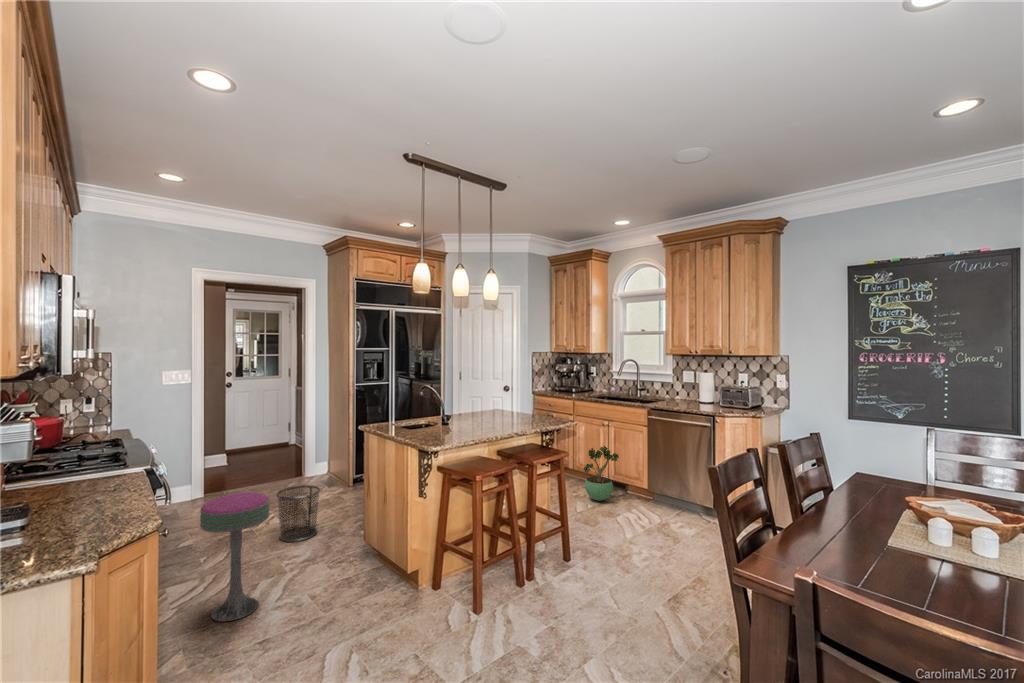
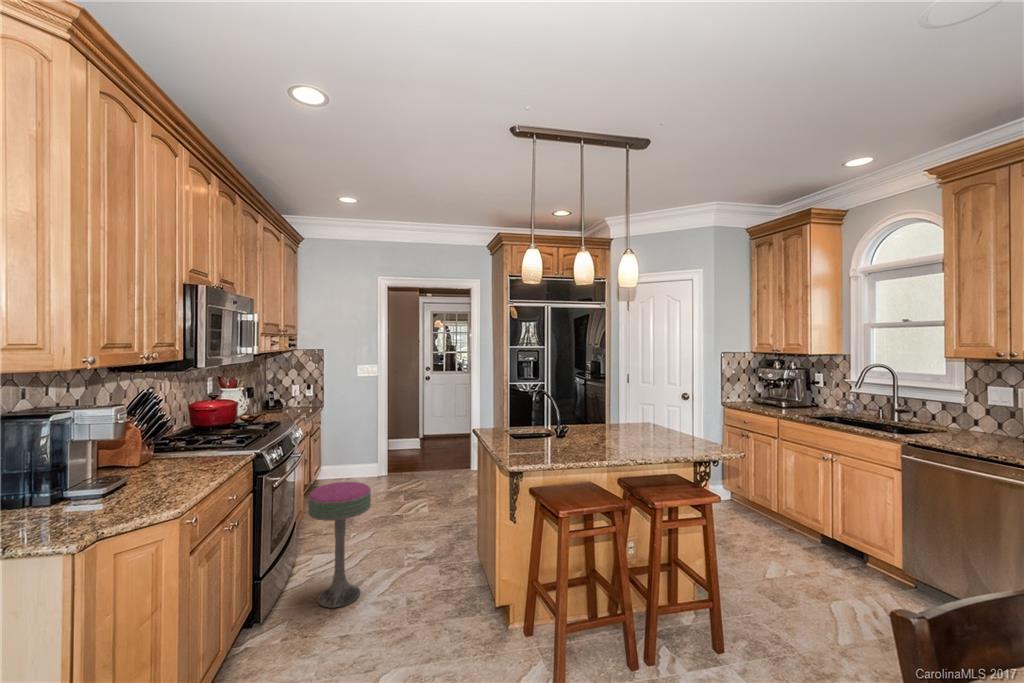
potted plant: present [584,446,619,501] -> none [783,488,844,566]
waste bin: present [276,485,320,542] -> none [417,479,458,535]

